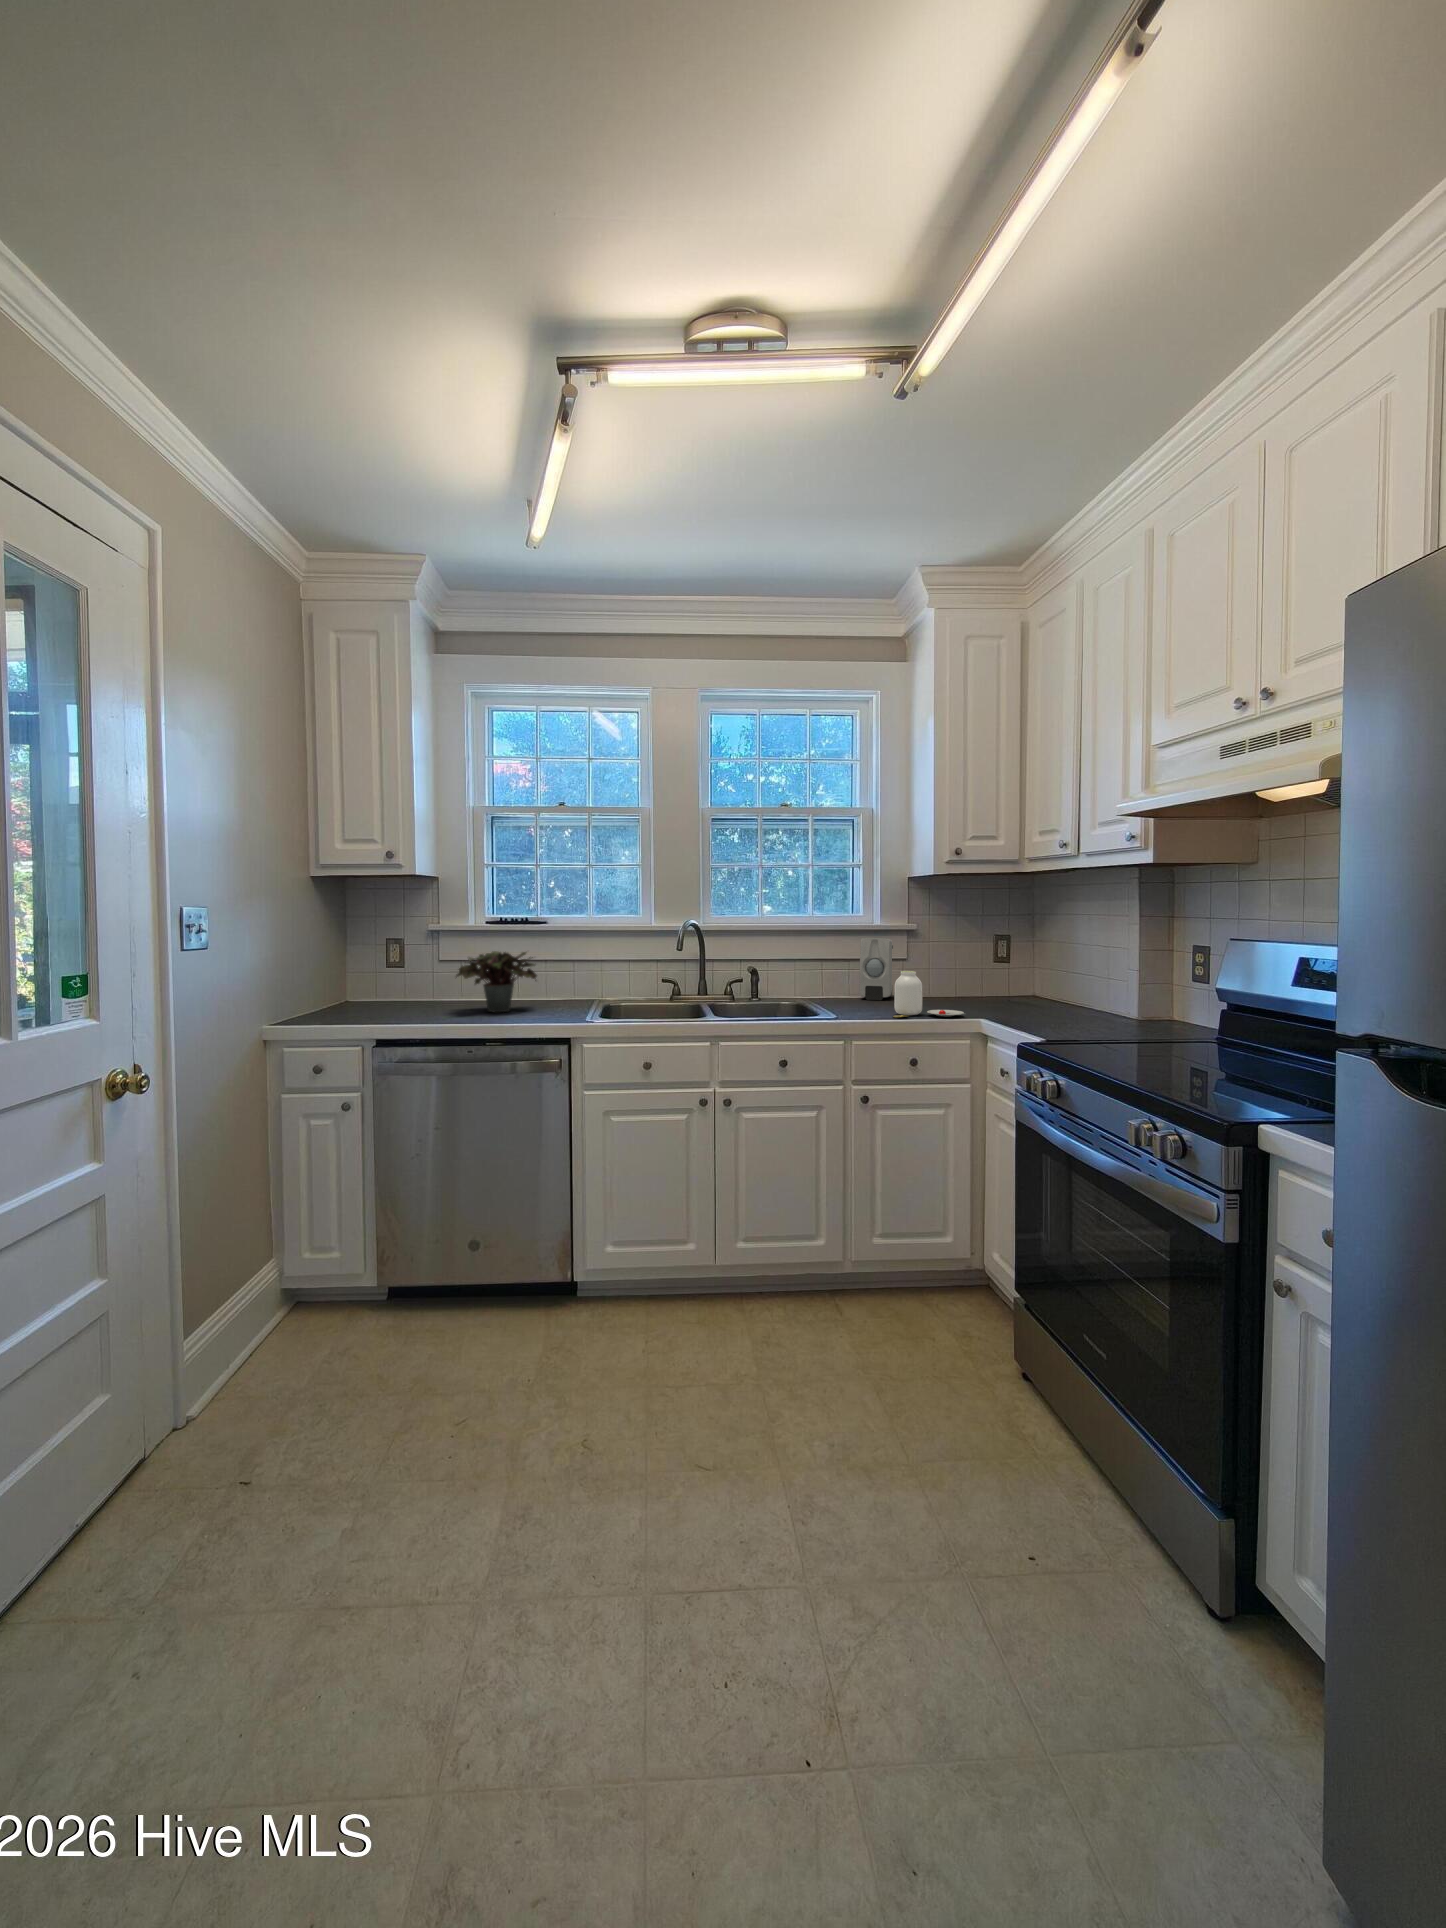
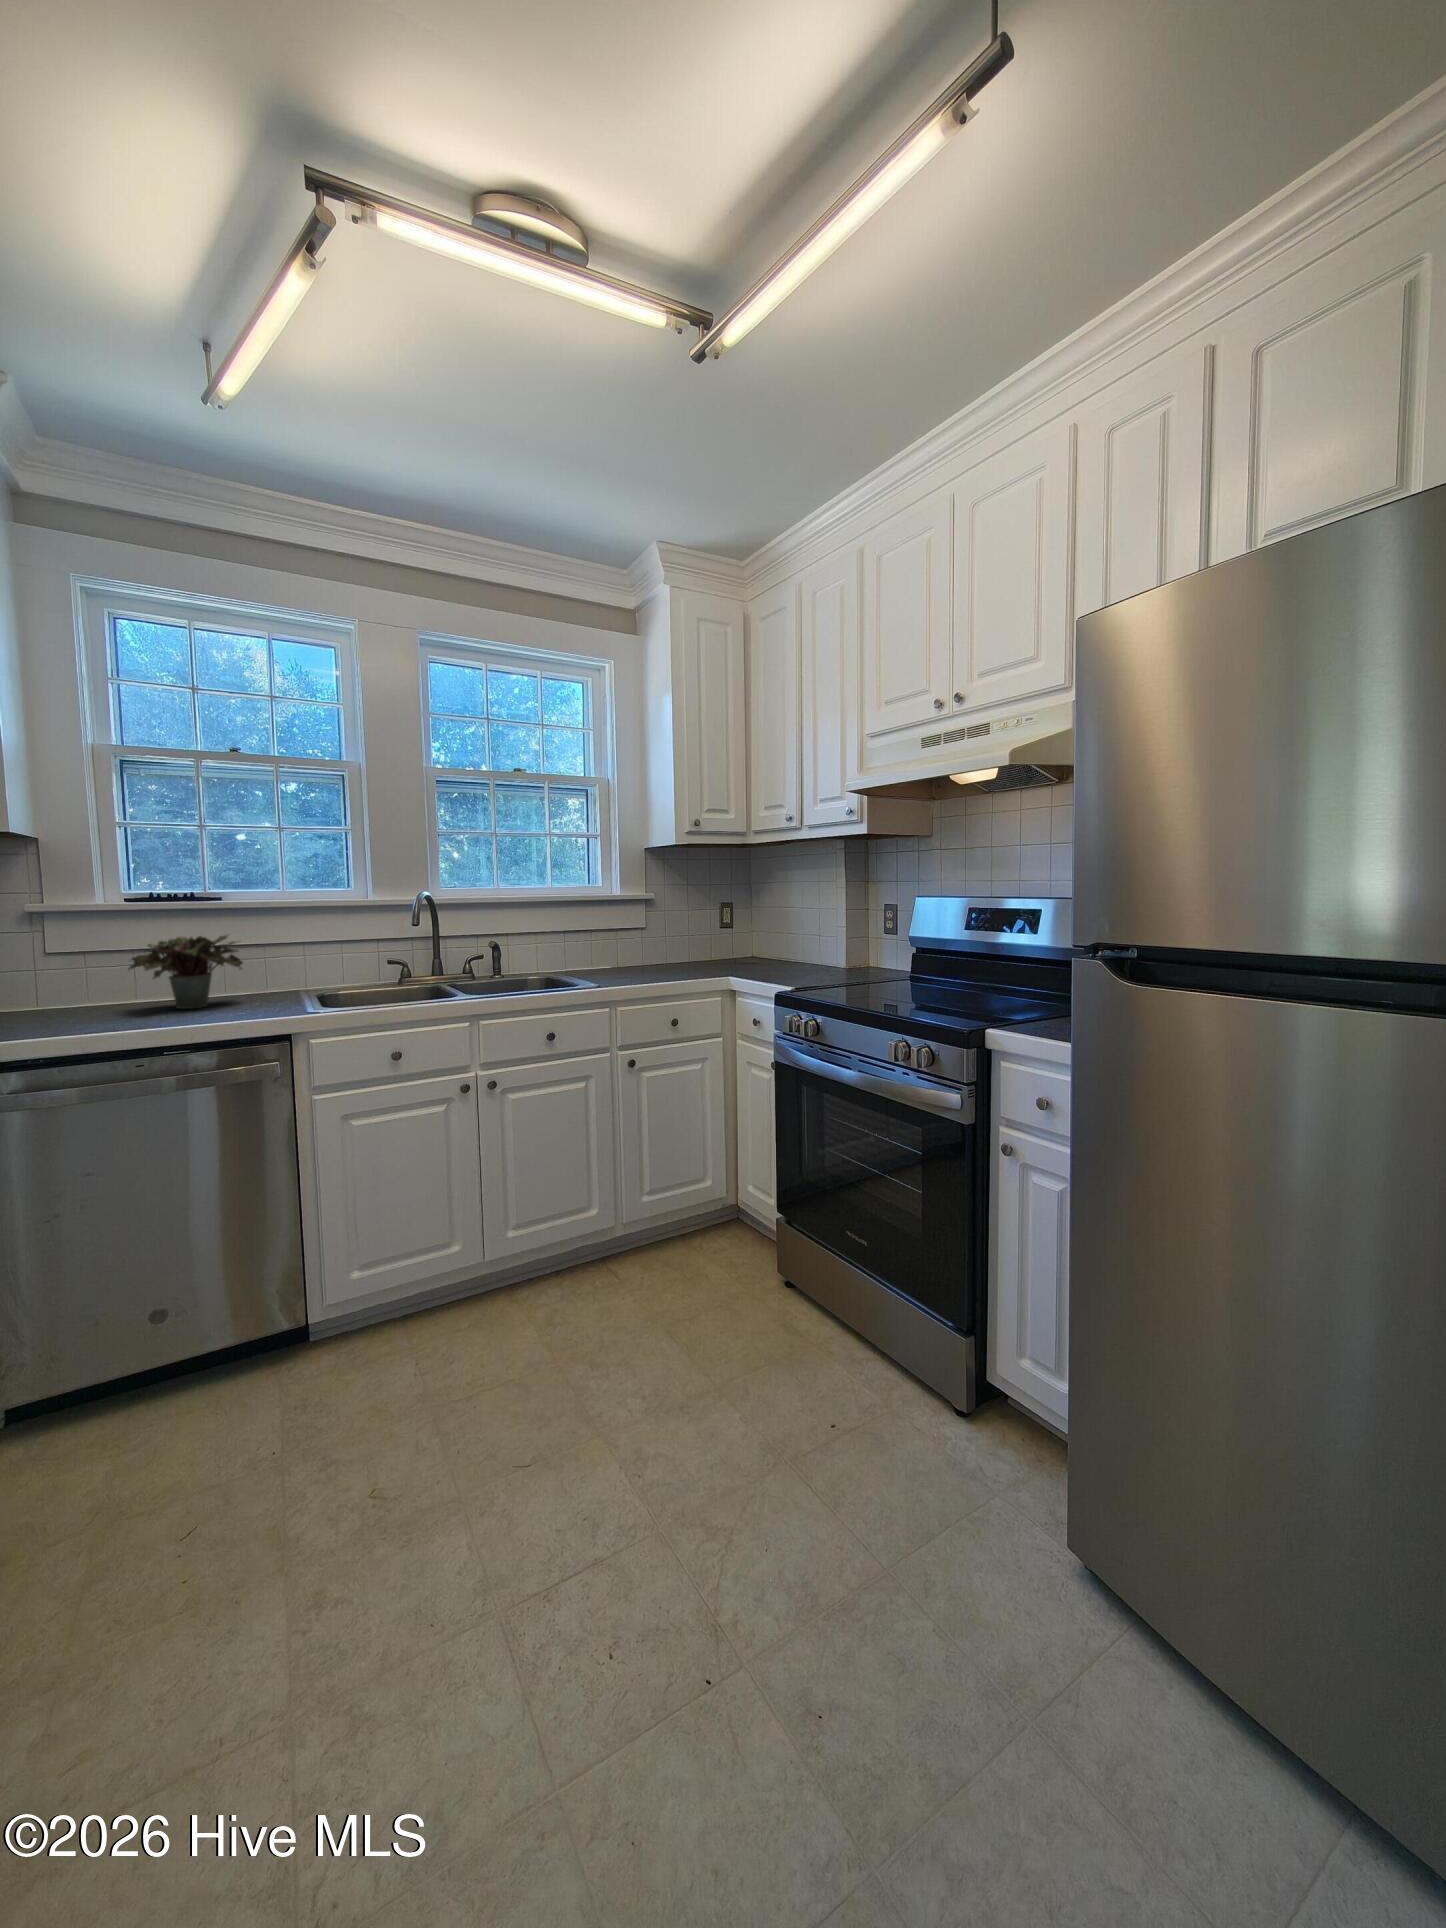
soap dispenser: present [860,938,893,1000] -> none [601,909,630,969]
jar: present [893,971,964,1017] -> none [645,937,712,981]

